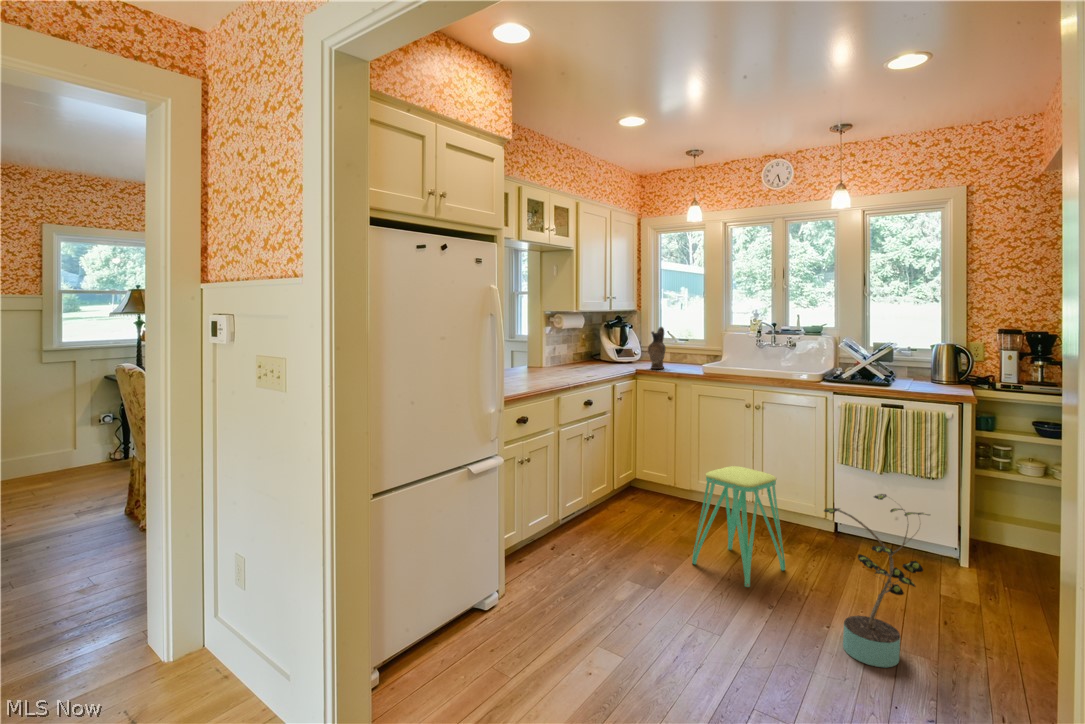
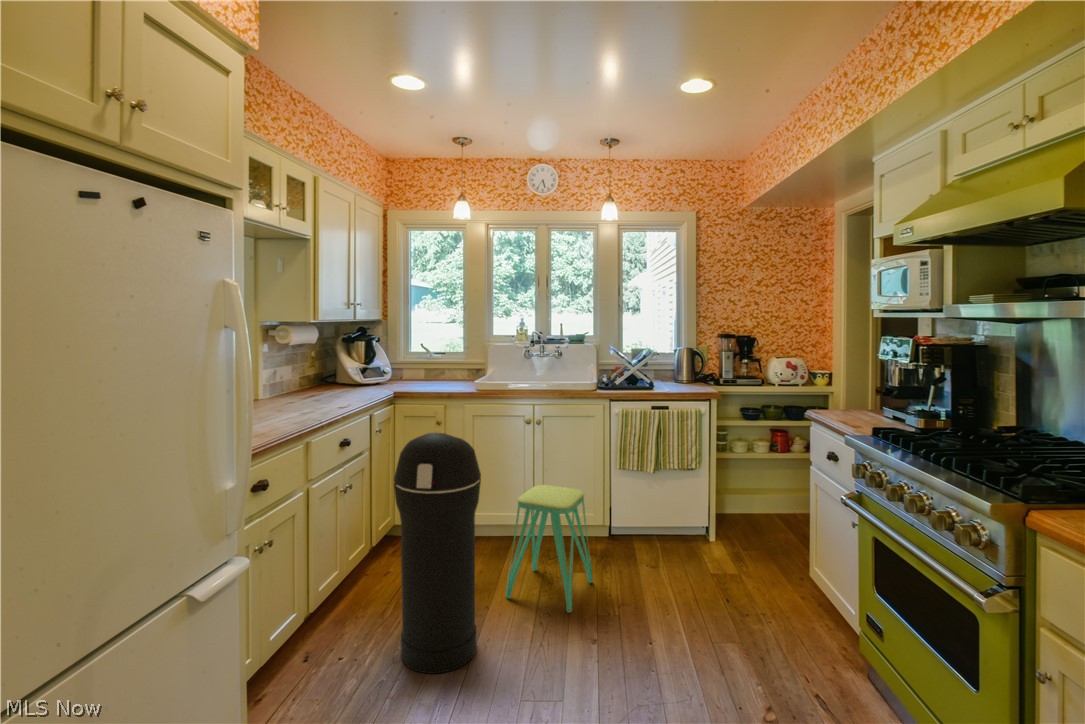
ceramic pitcher: present [648,327,666,369] -> none [420,334,439,381]
trash can: none [583,399,656,600] -> present [394,433,481,673]
potted plant: present [824,494,928,667] -> none [655,501,747,667]

